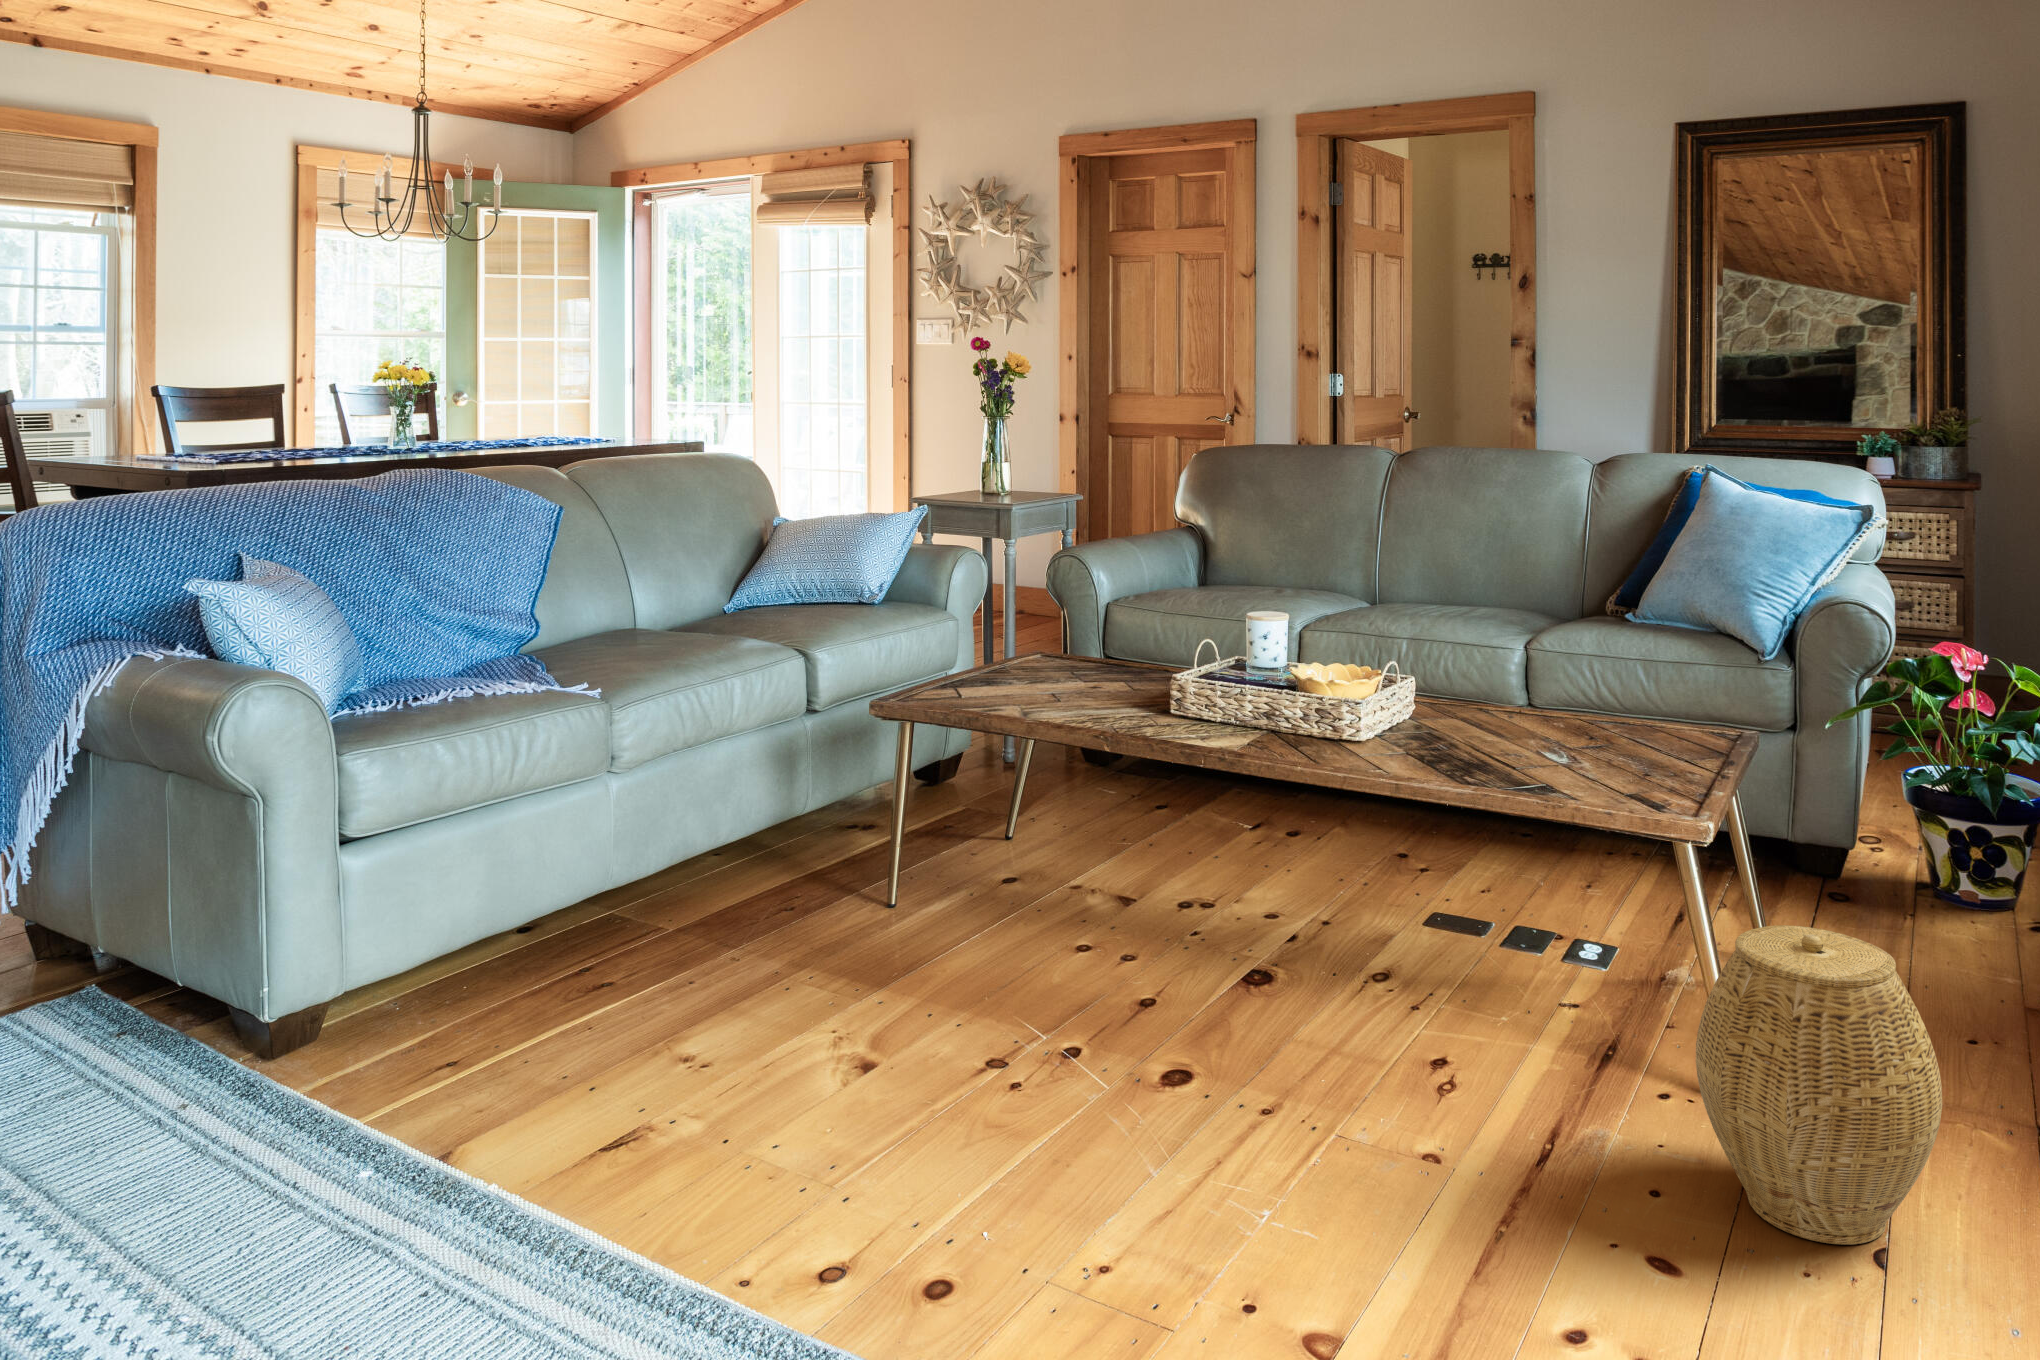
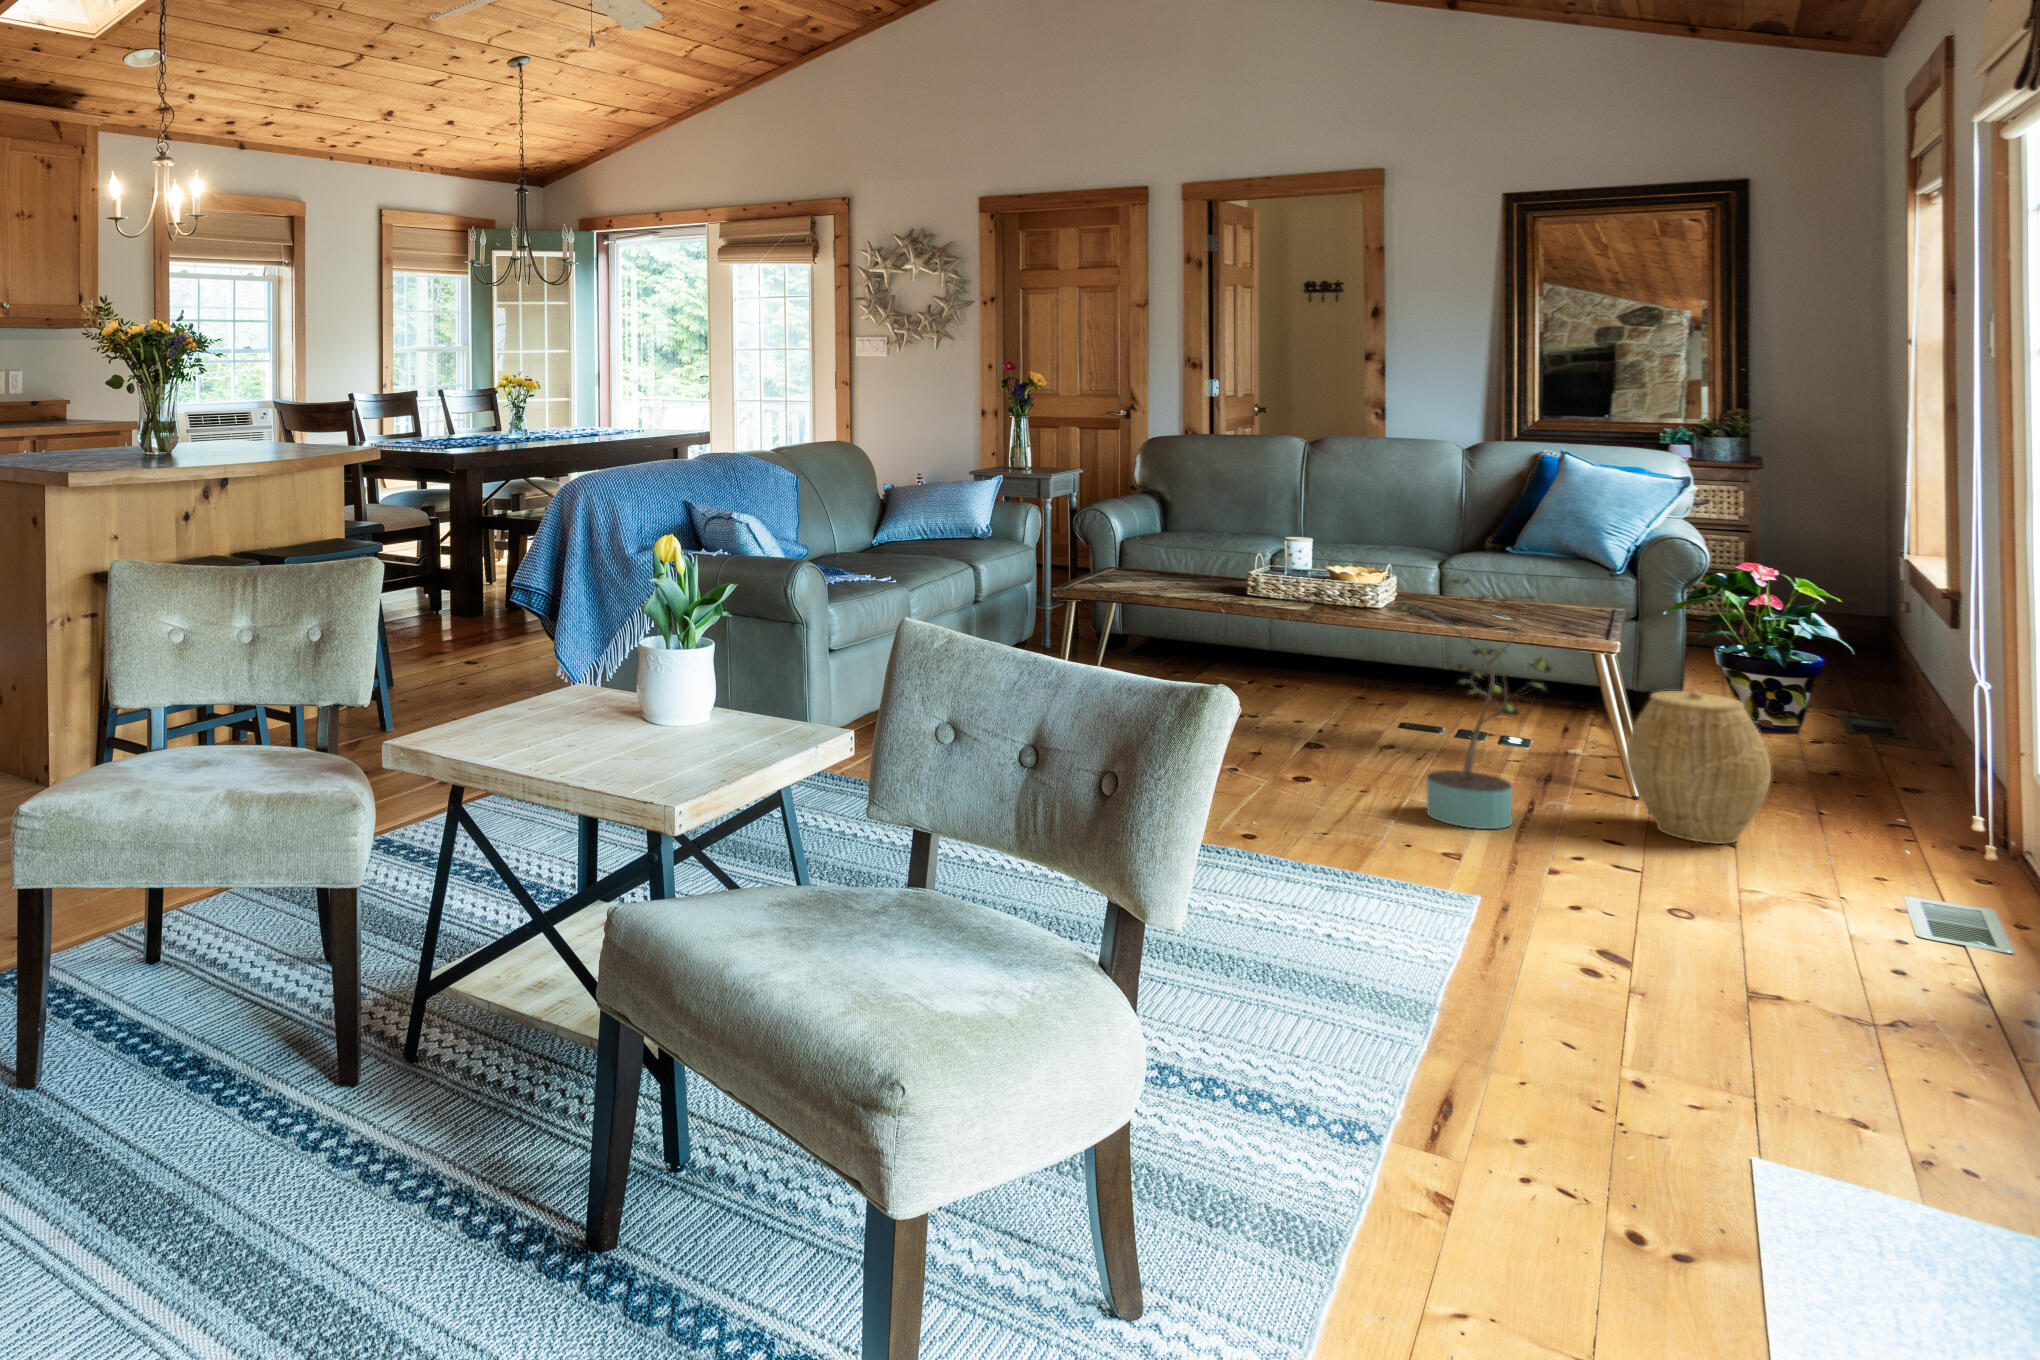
potted plant: none [1280,710,1548,1213] -> present [1389,578,1551,829]

